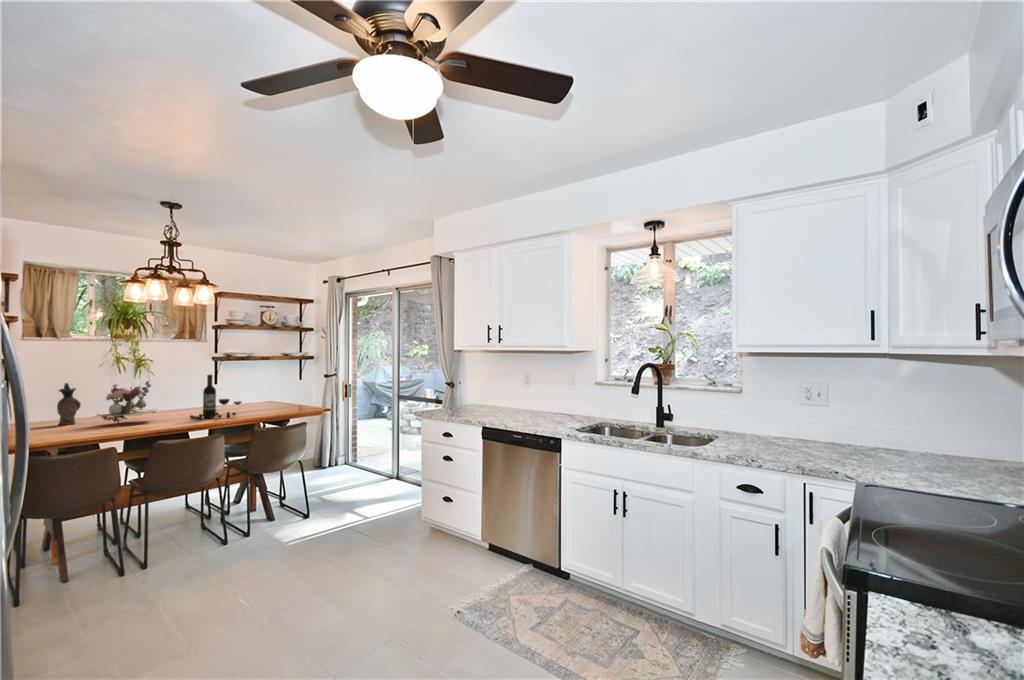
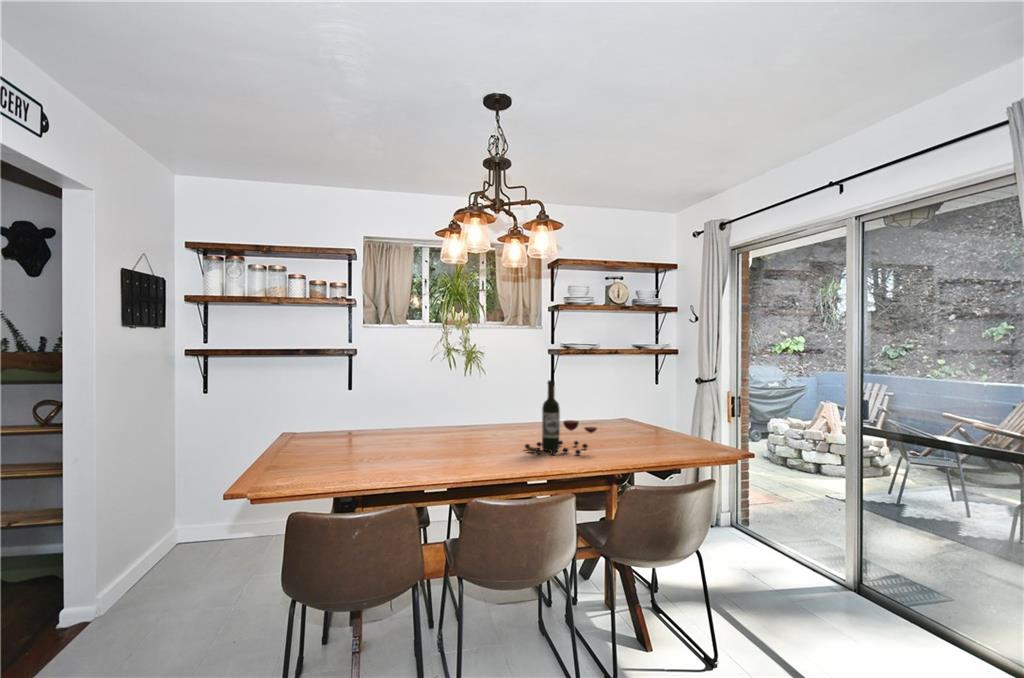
flower arrangement: present [97,381,156,423] -> none [410,385,486,448]
ceramic pitcher: present [57,383,81,425] -> none [378,384,402,441]

